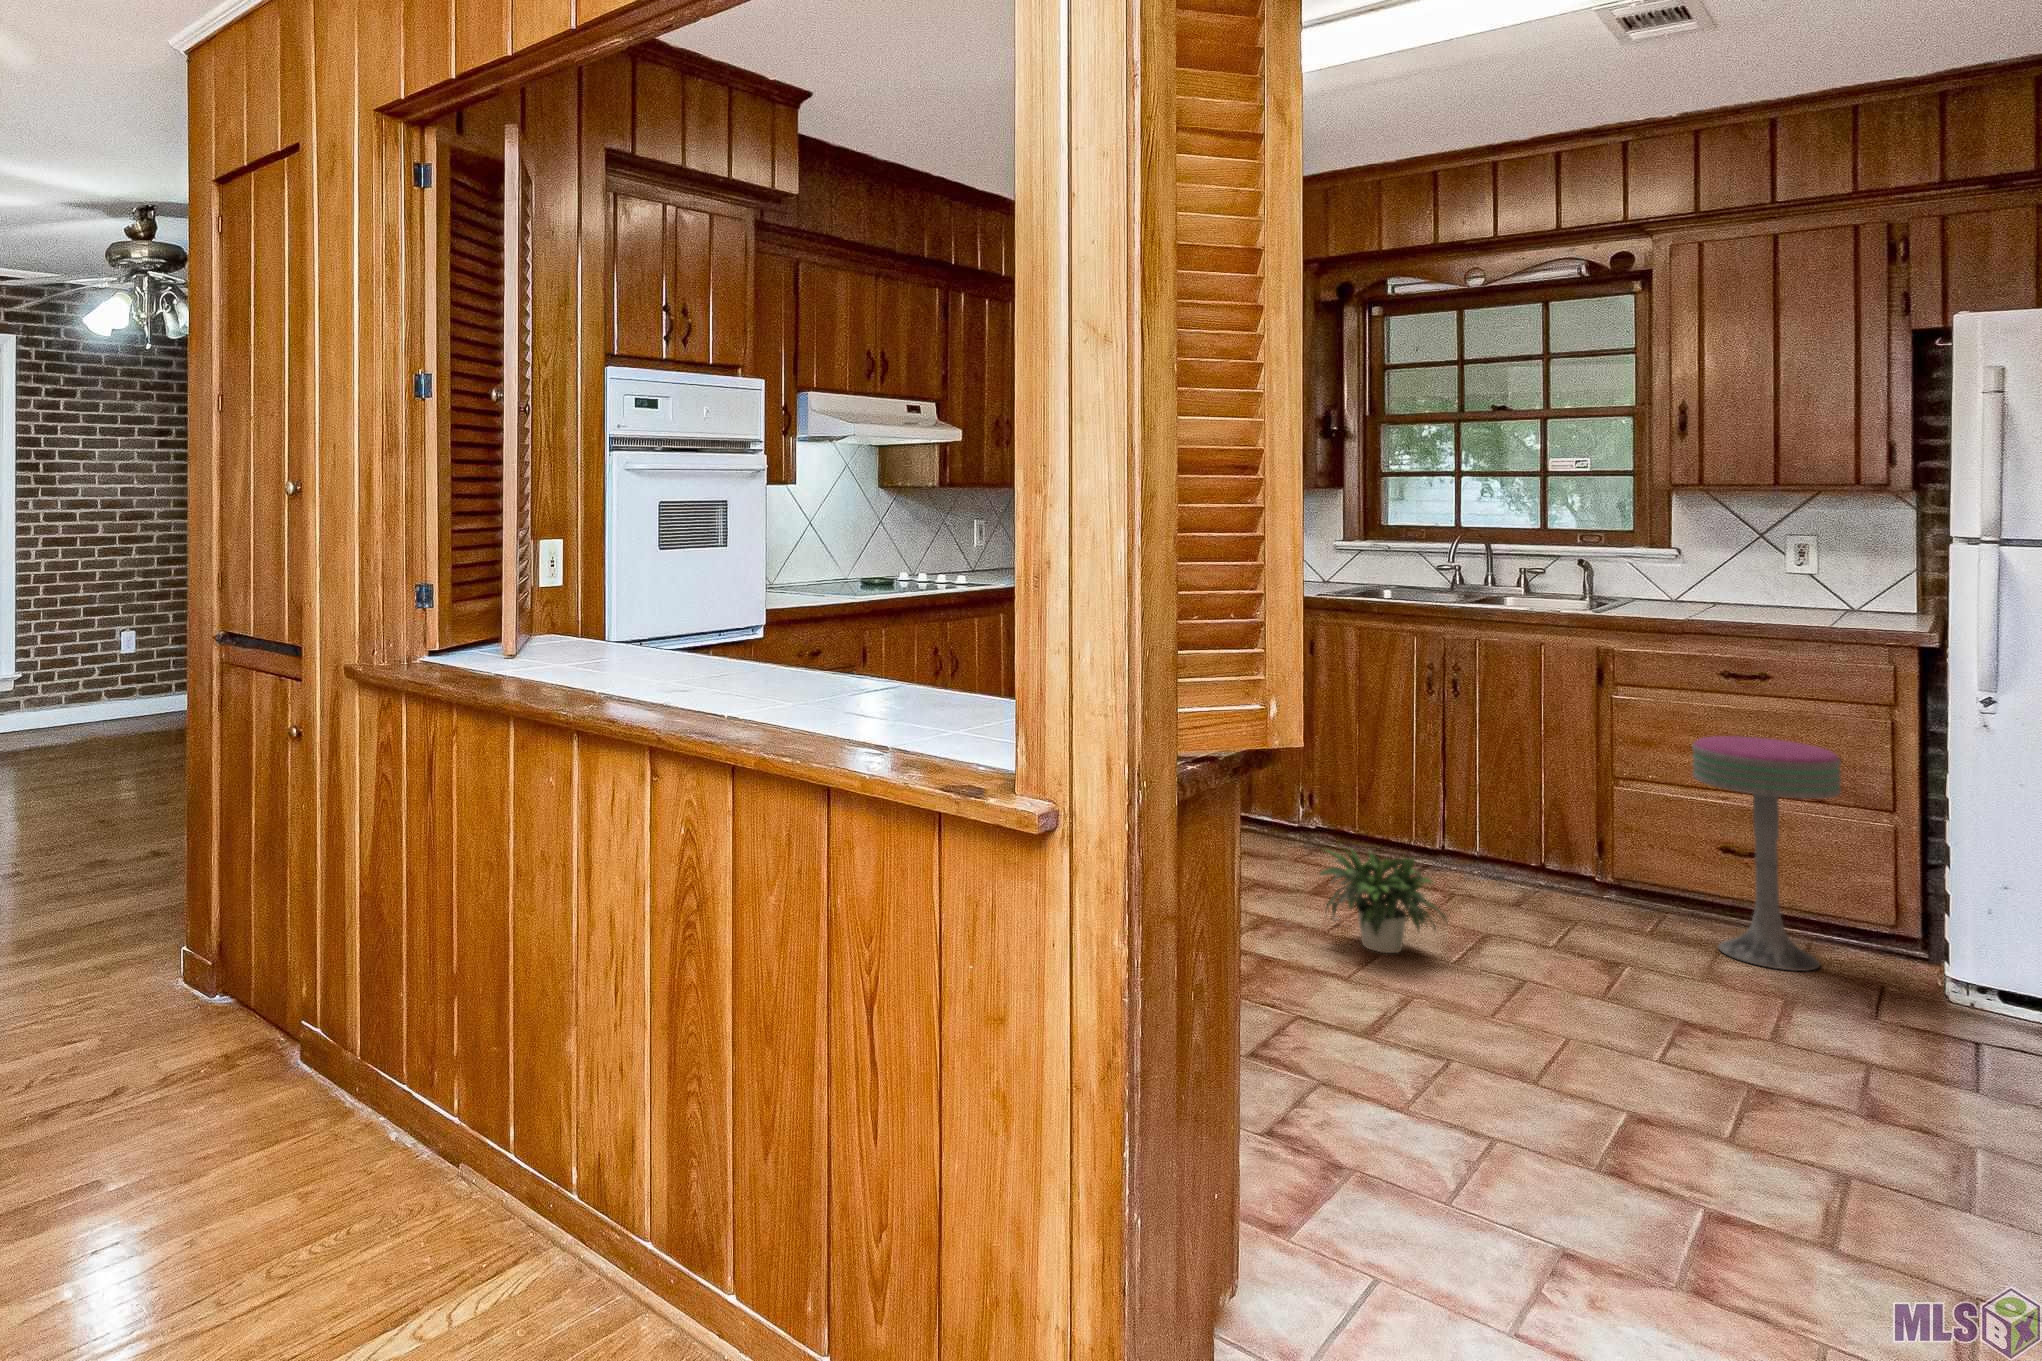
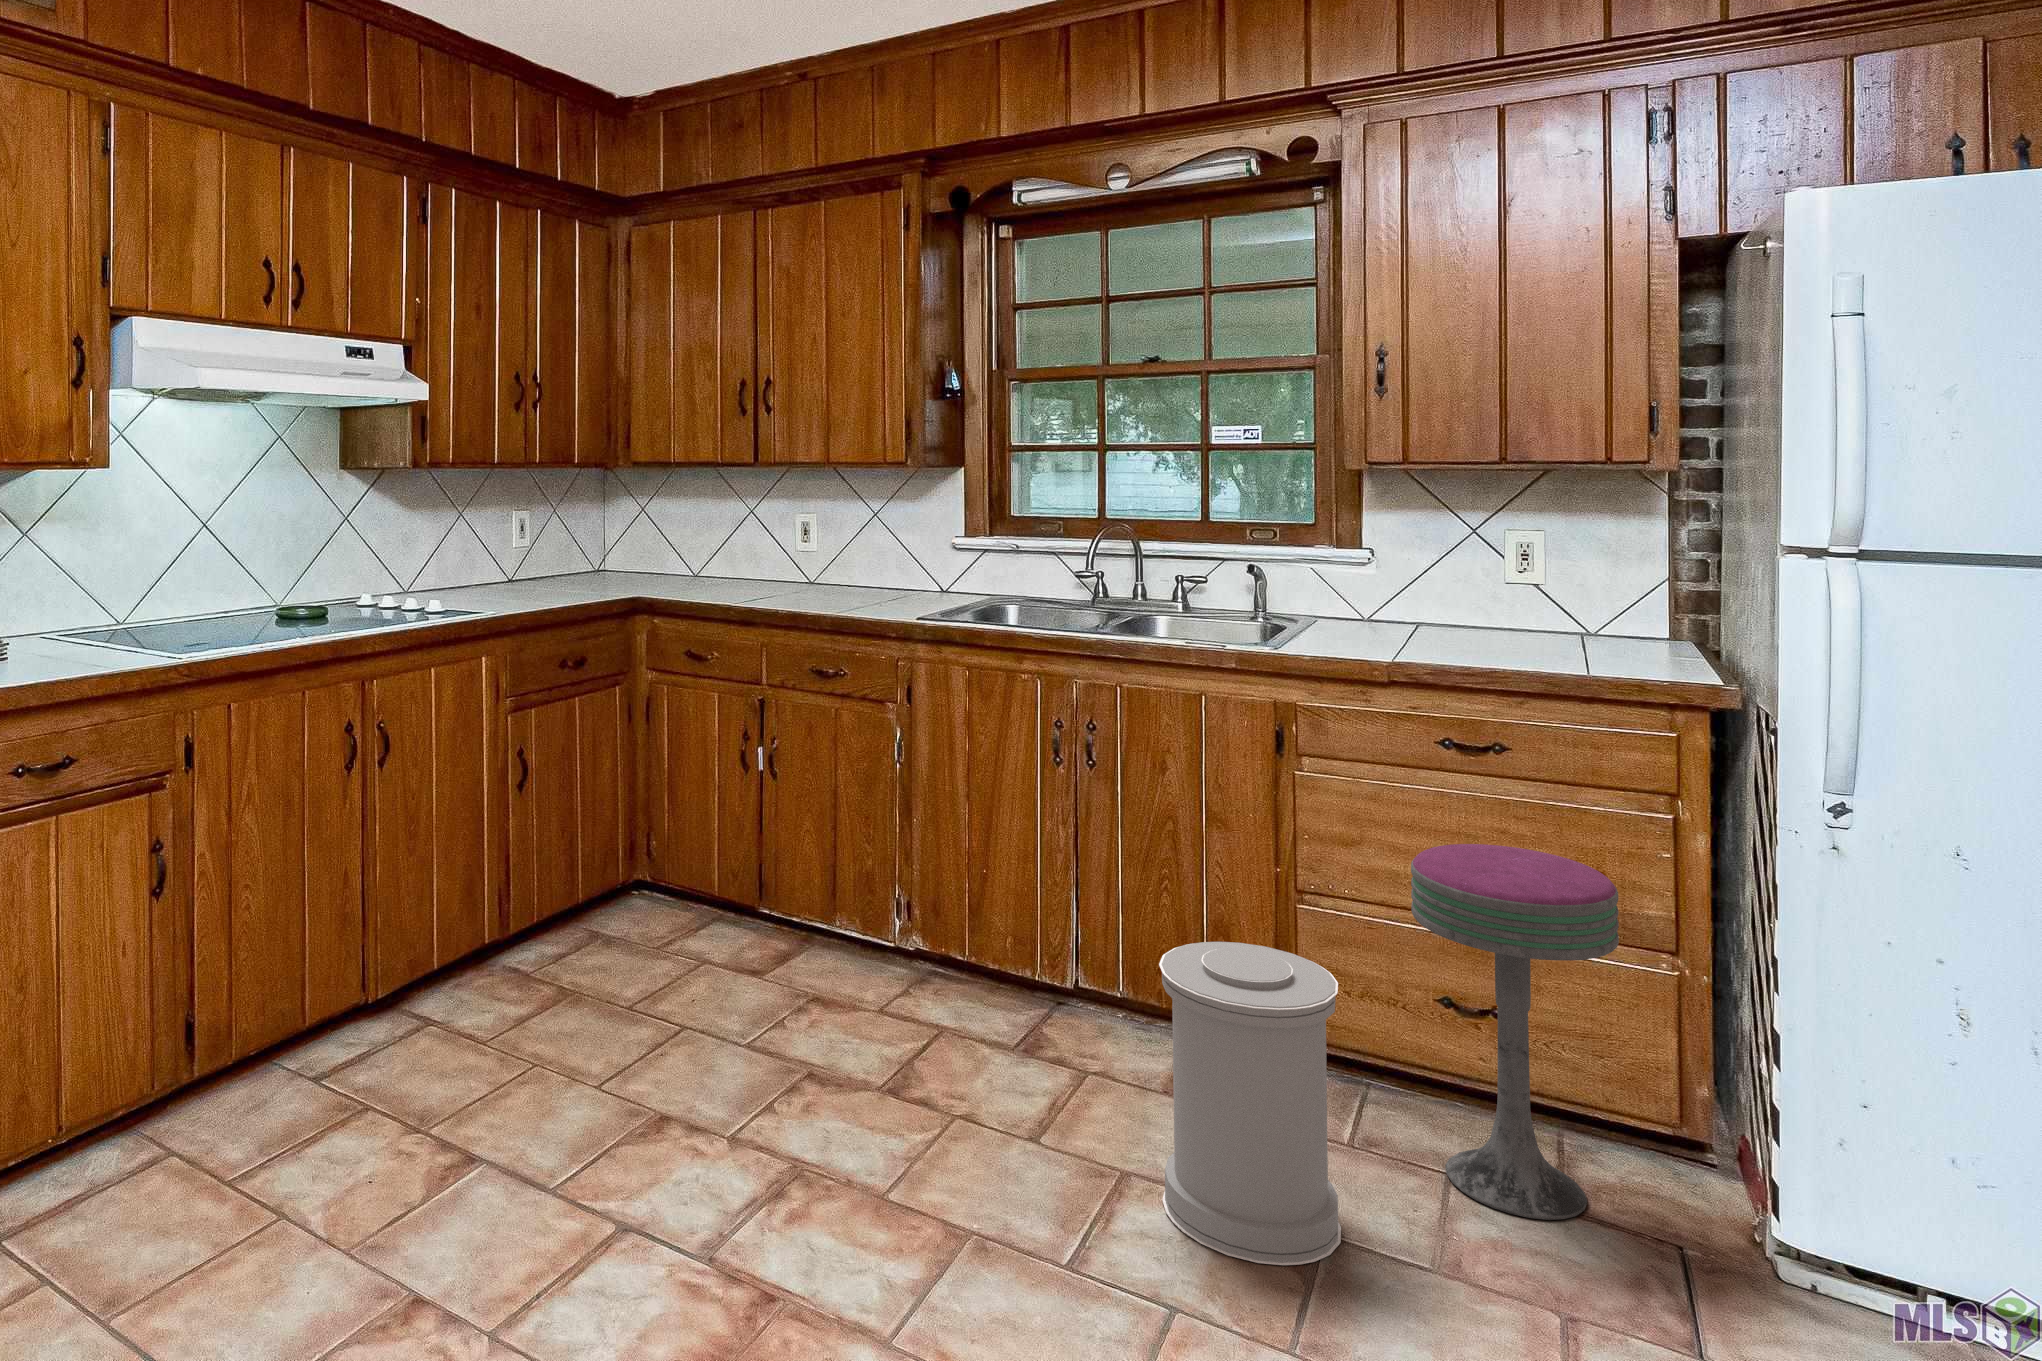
trash can: none [1509,786,1637,972] -> present [1159,942,1341,1265]
potted plant: present [1320,850,1446,953] -> none [829,1063,1068,1258]

